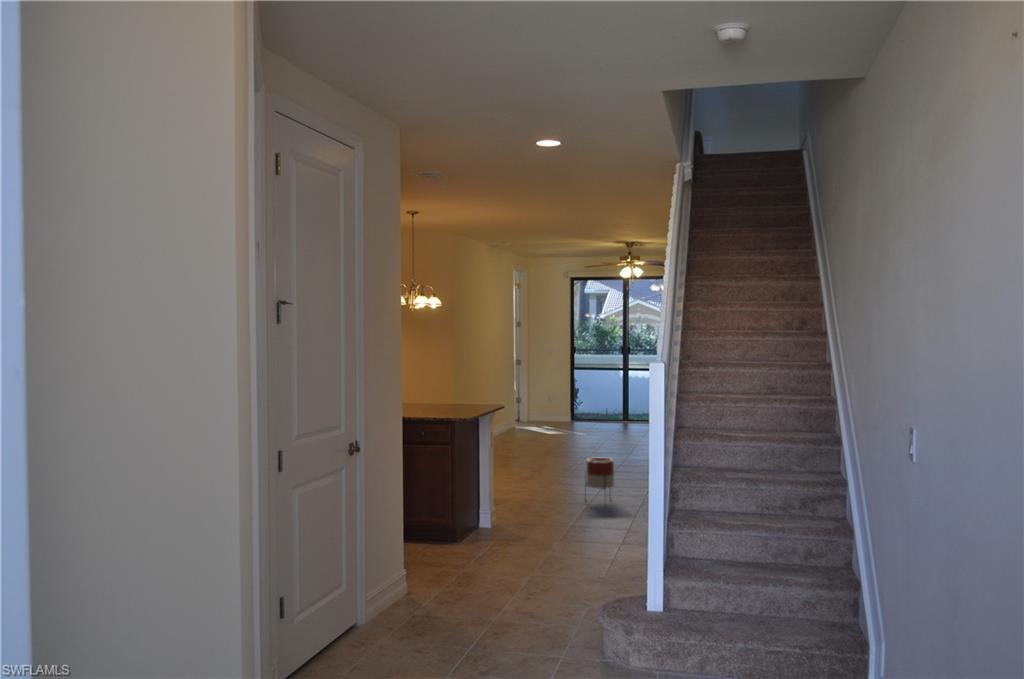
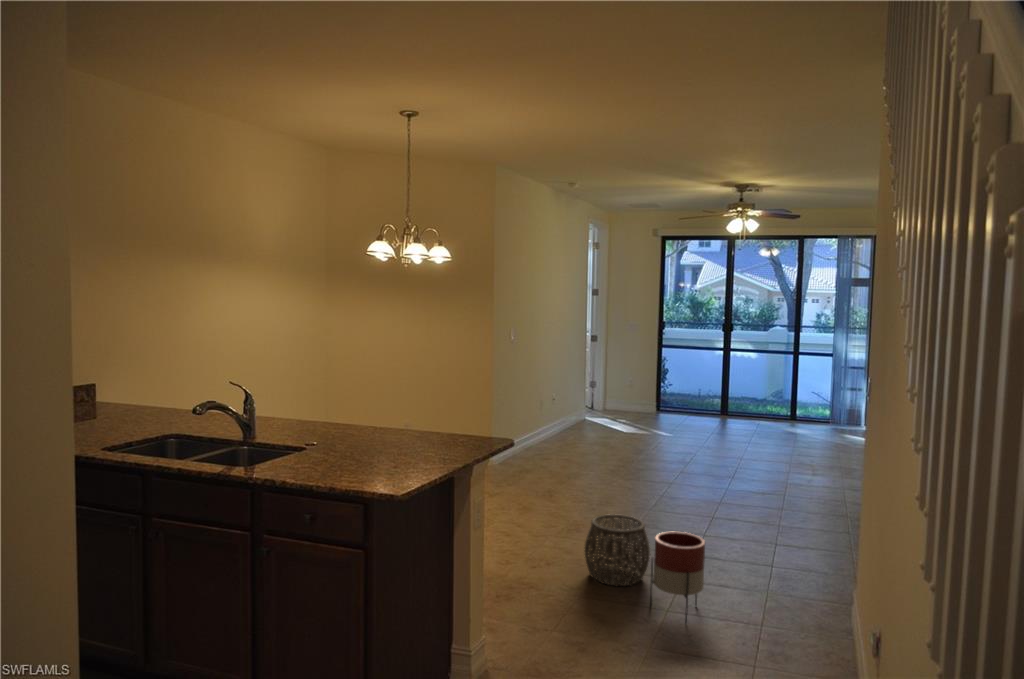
woven basket: none [544,457,583,495] -> present [585,514,650,586]

